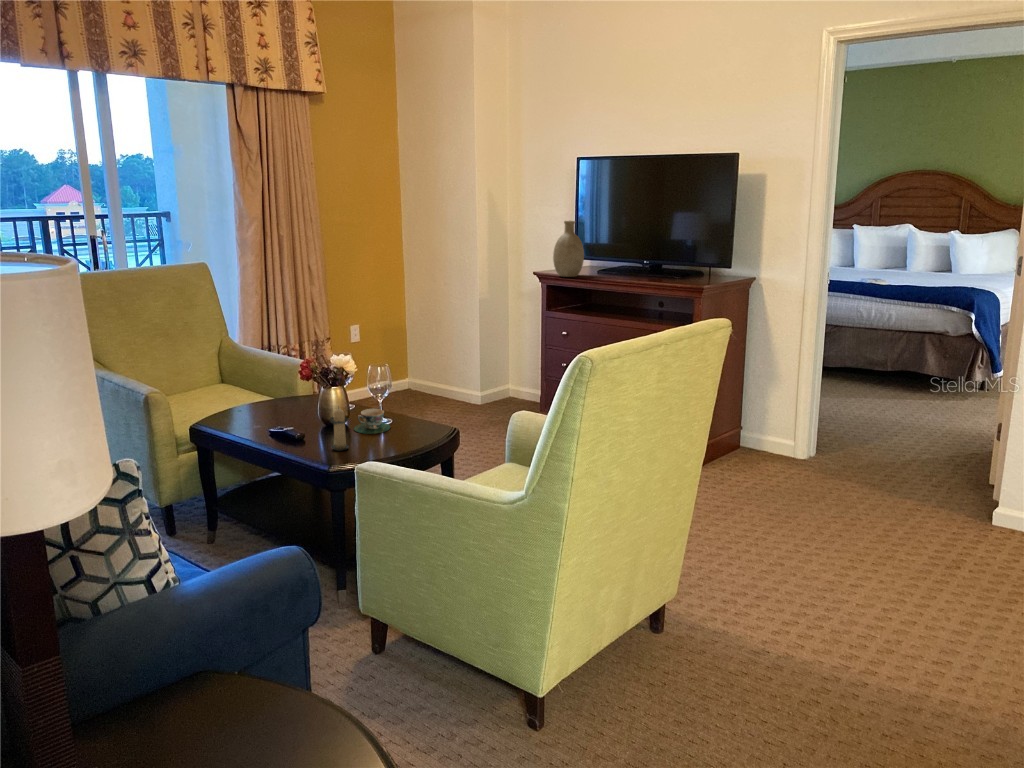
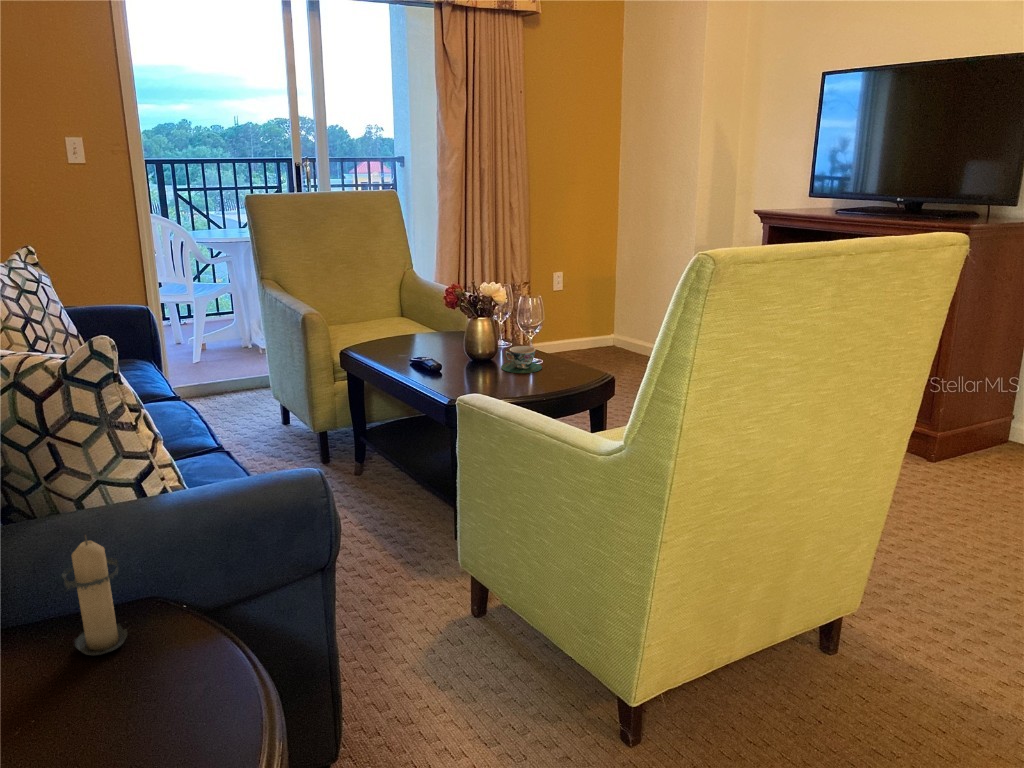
decorative vase: present [553,221,584,277] -> none [776,146,816,215]
candle: present [330,408,349,451] -> present [62,534,127,655]

